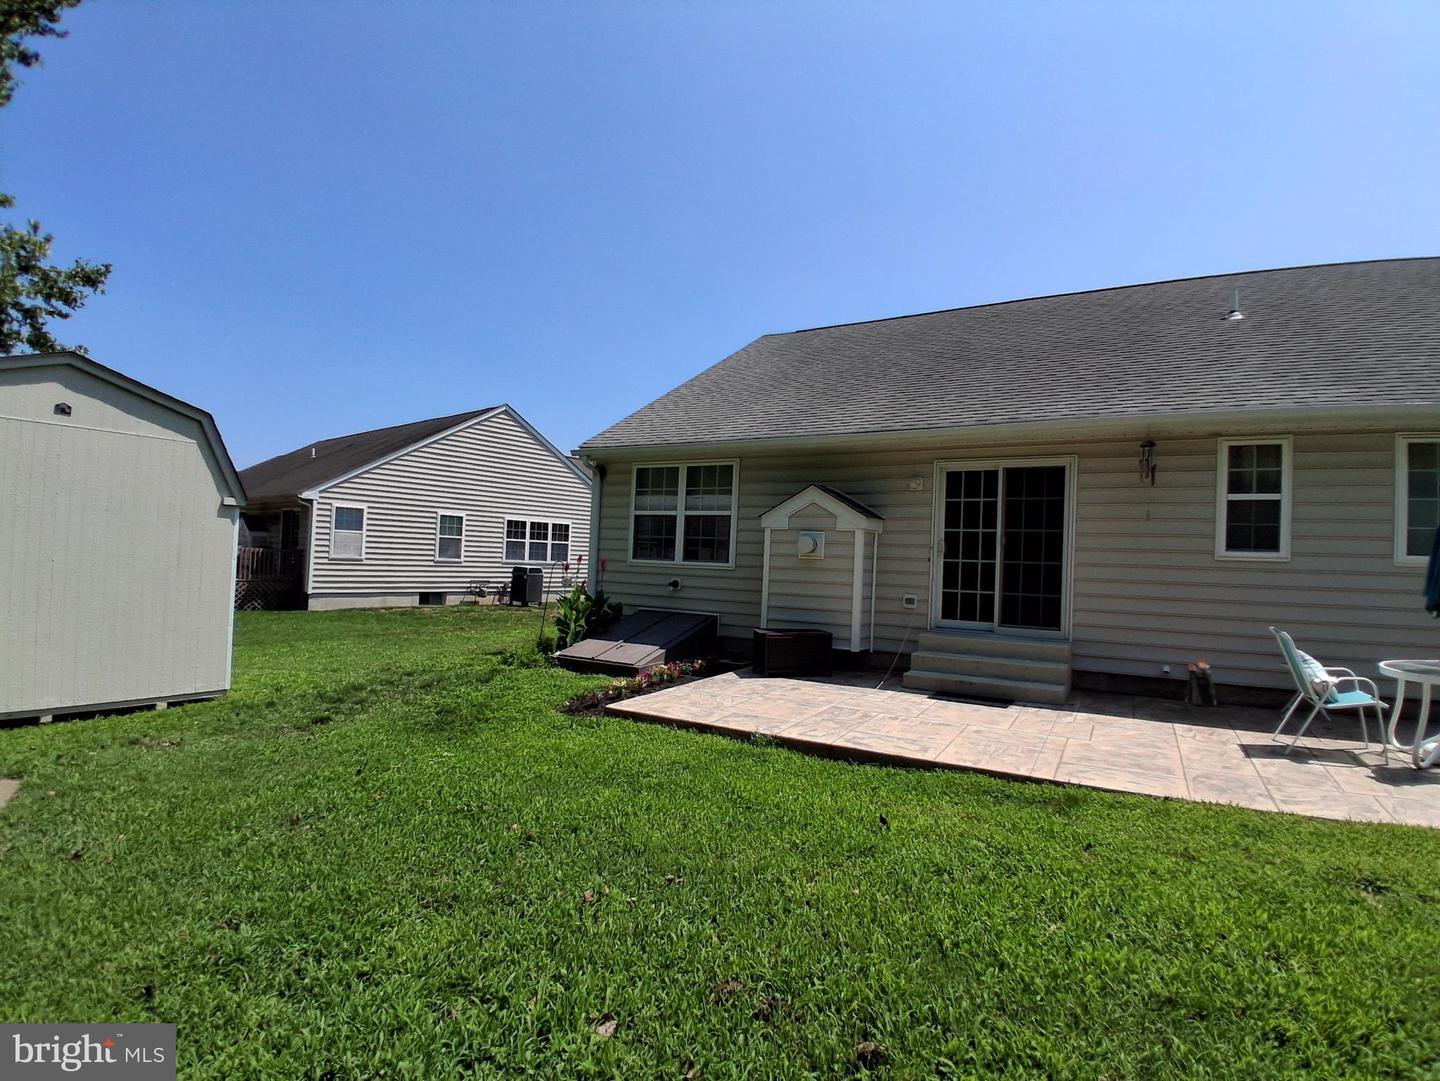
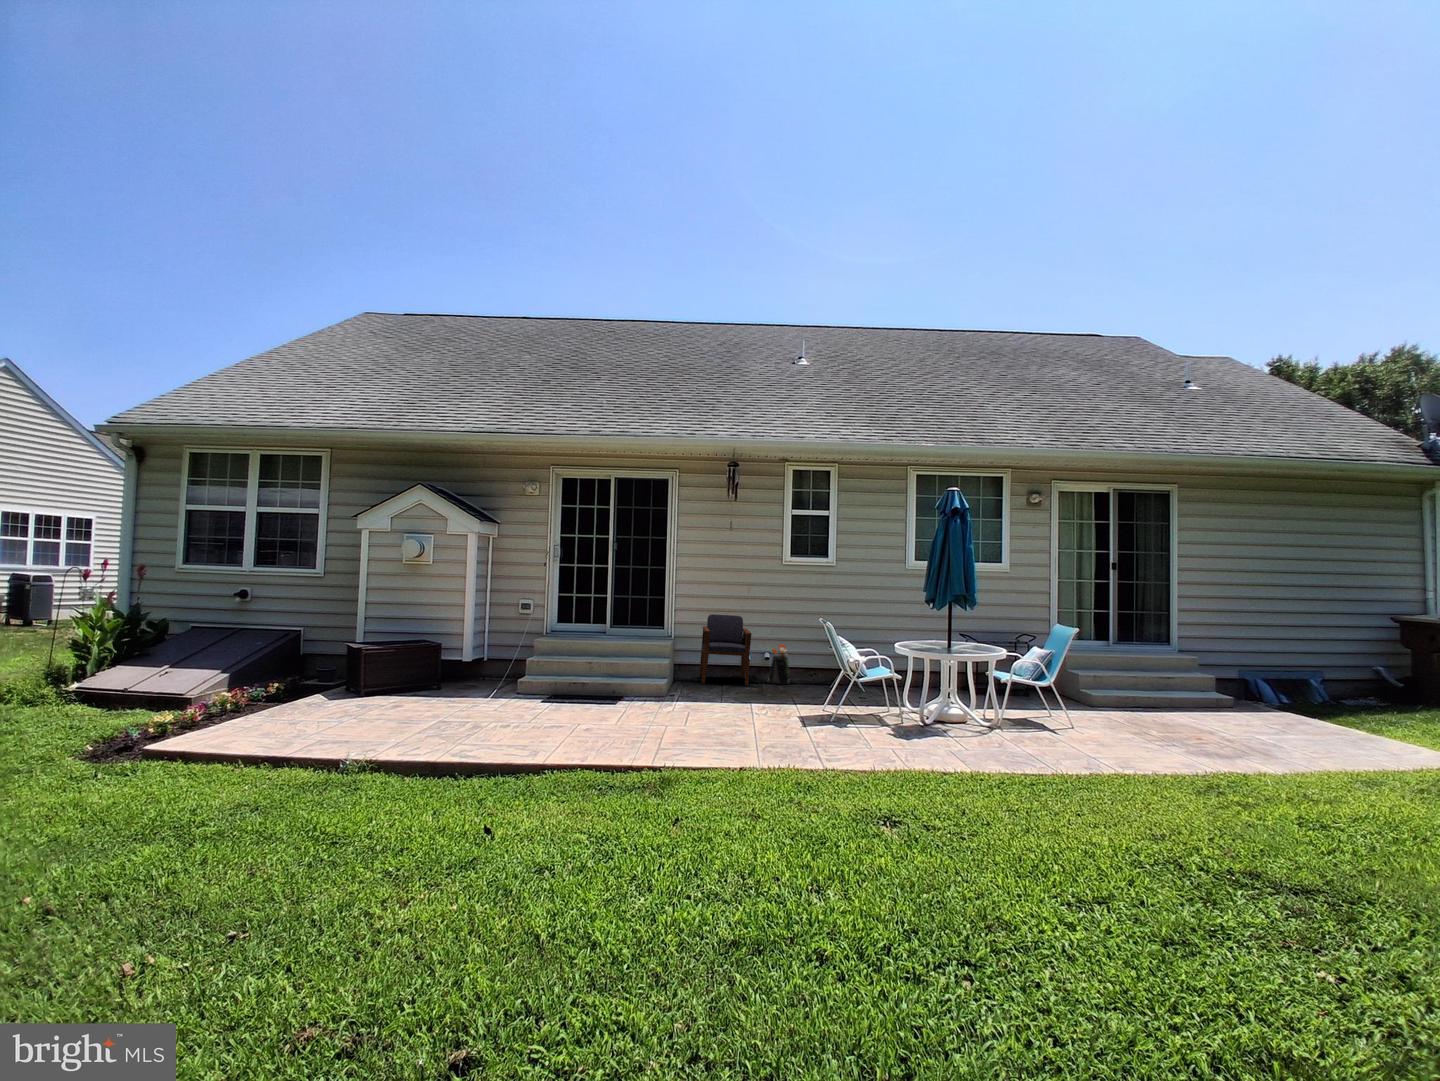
armchair: none [1094,625,1159,705] -> present [699,614,752,686]

